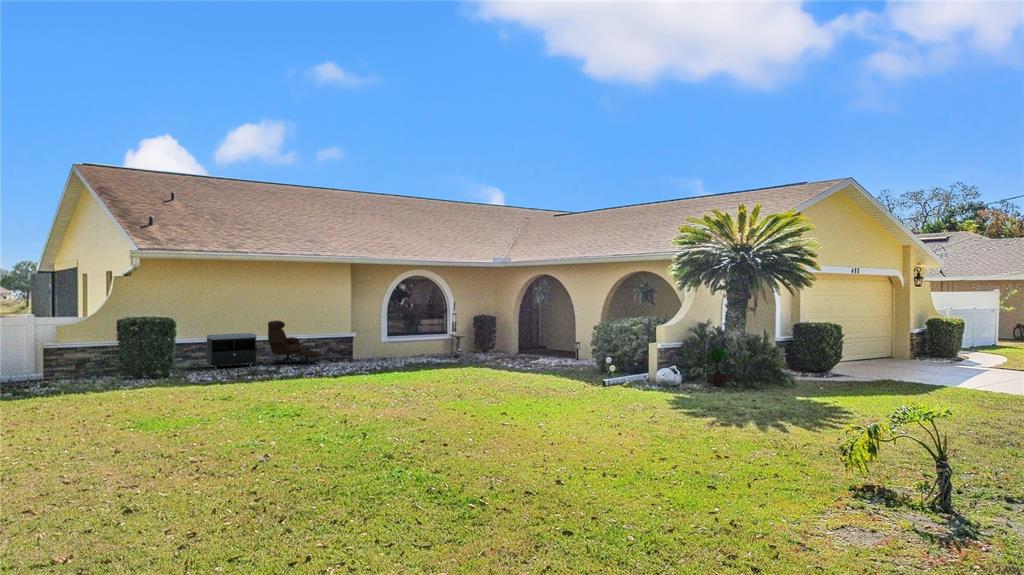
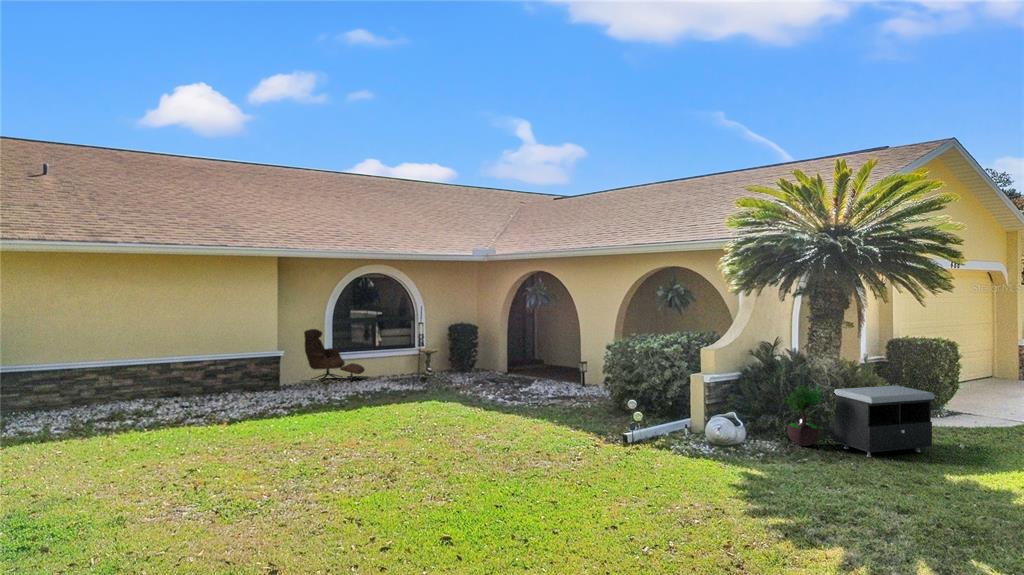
lounge chair: present [268,320,319,365] -> present [304,329,365,382]
storage bench: present [207,333,256,369] -> present [833,386,935,457]

